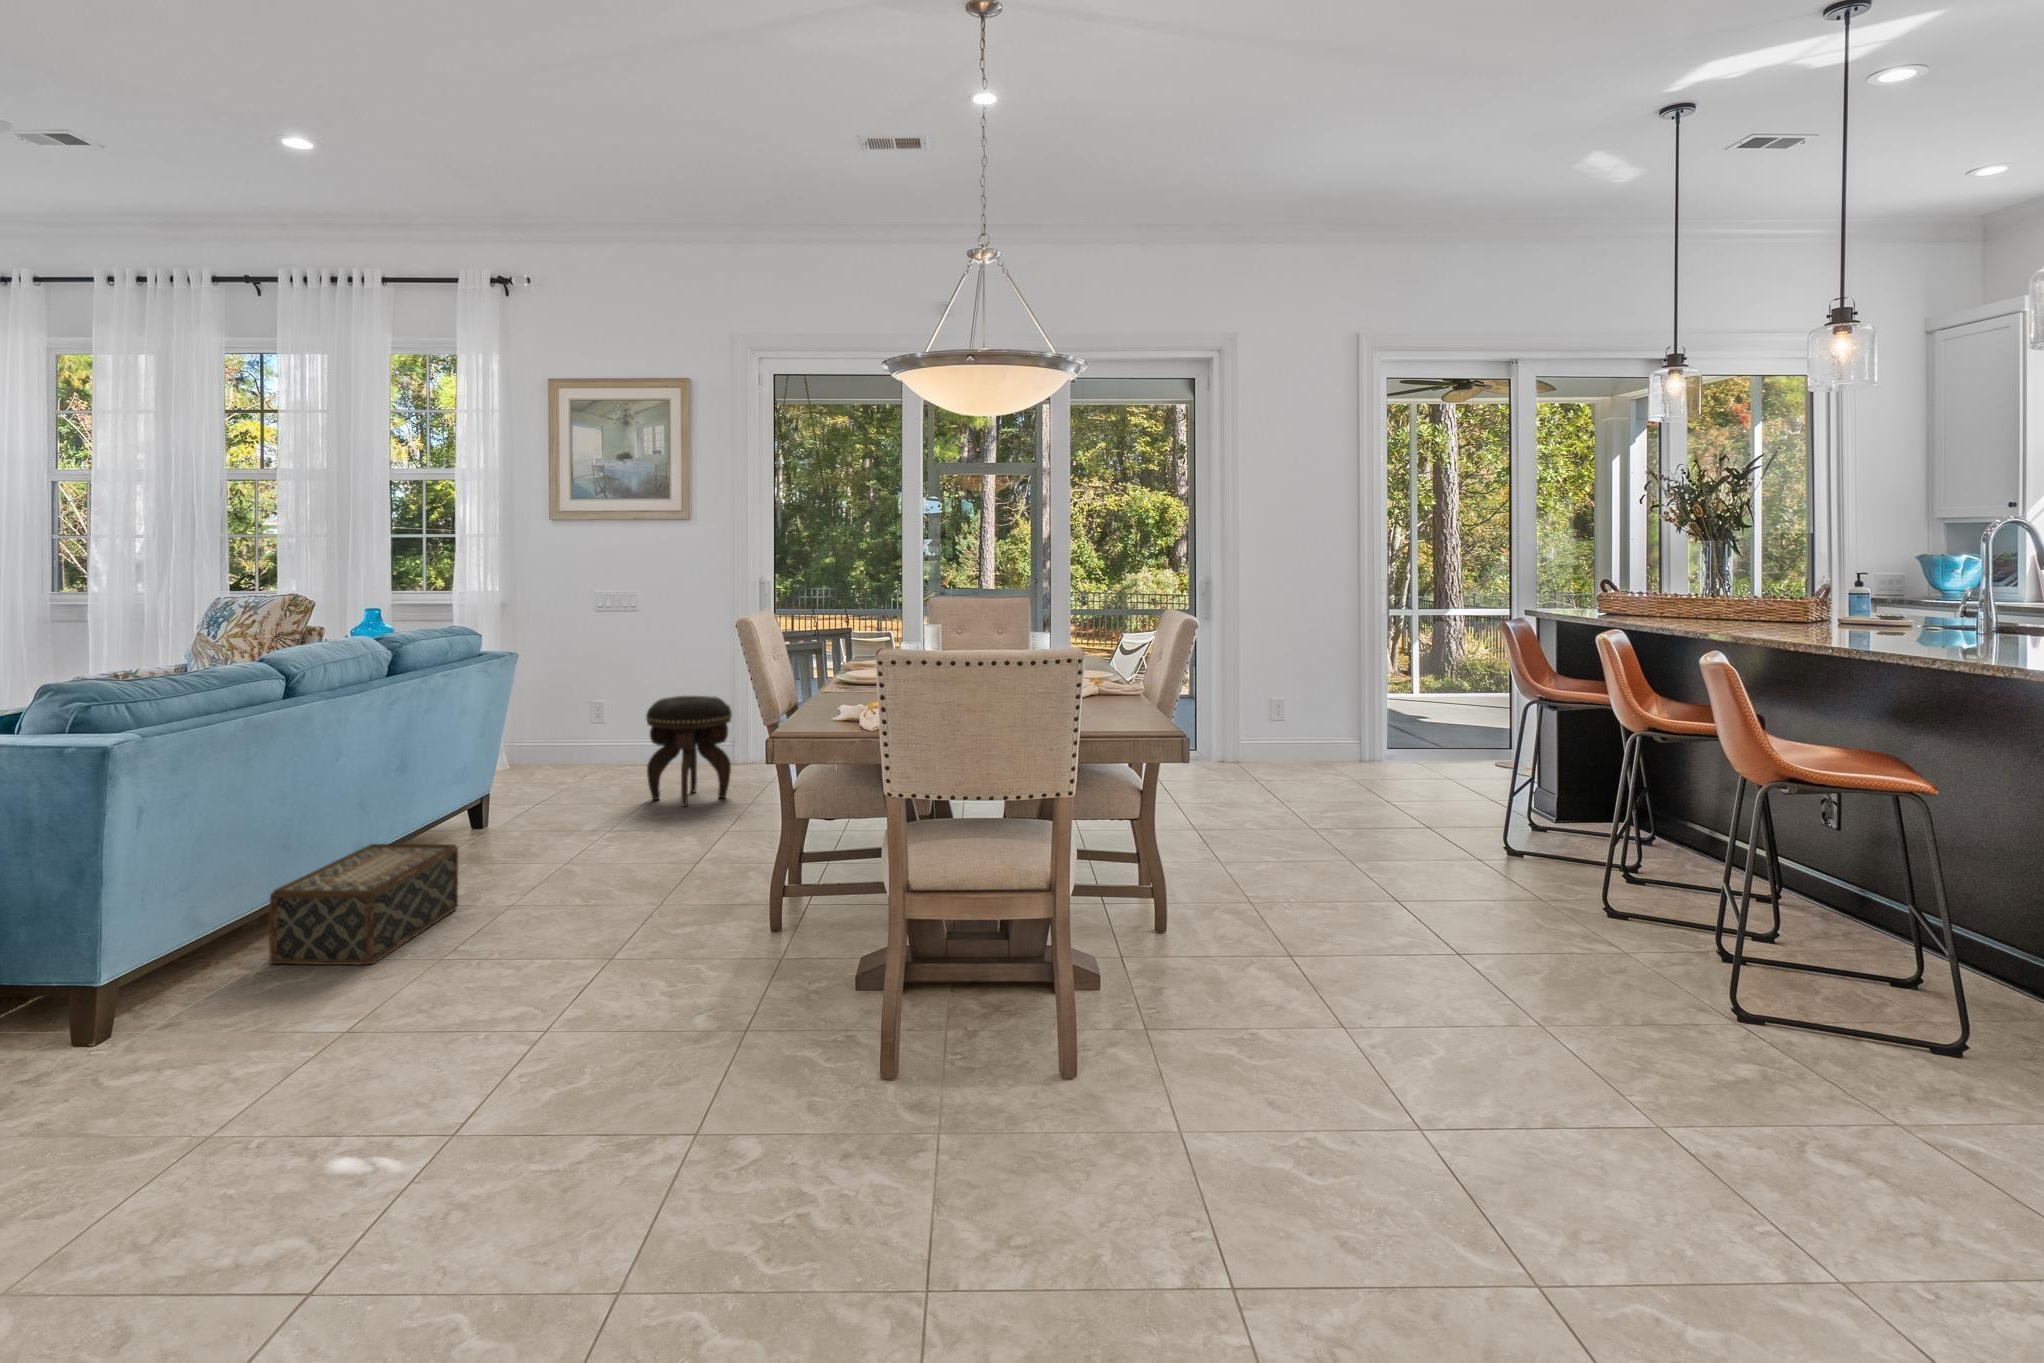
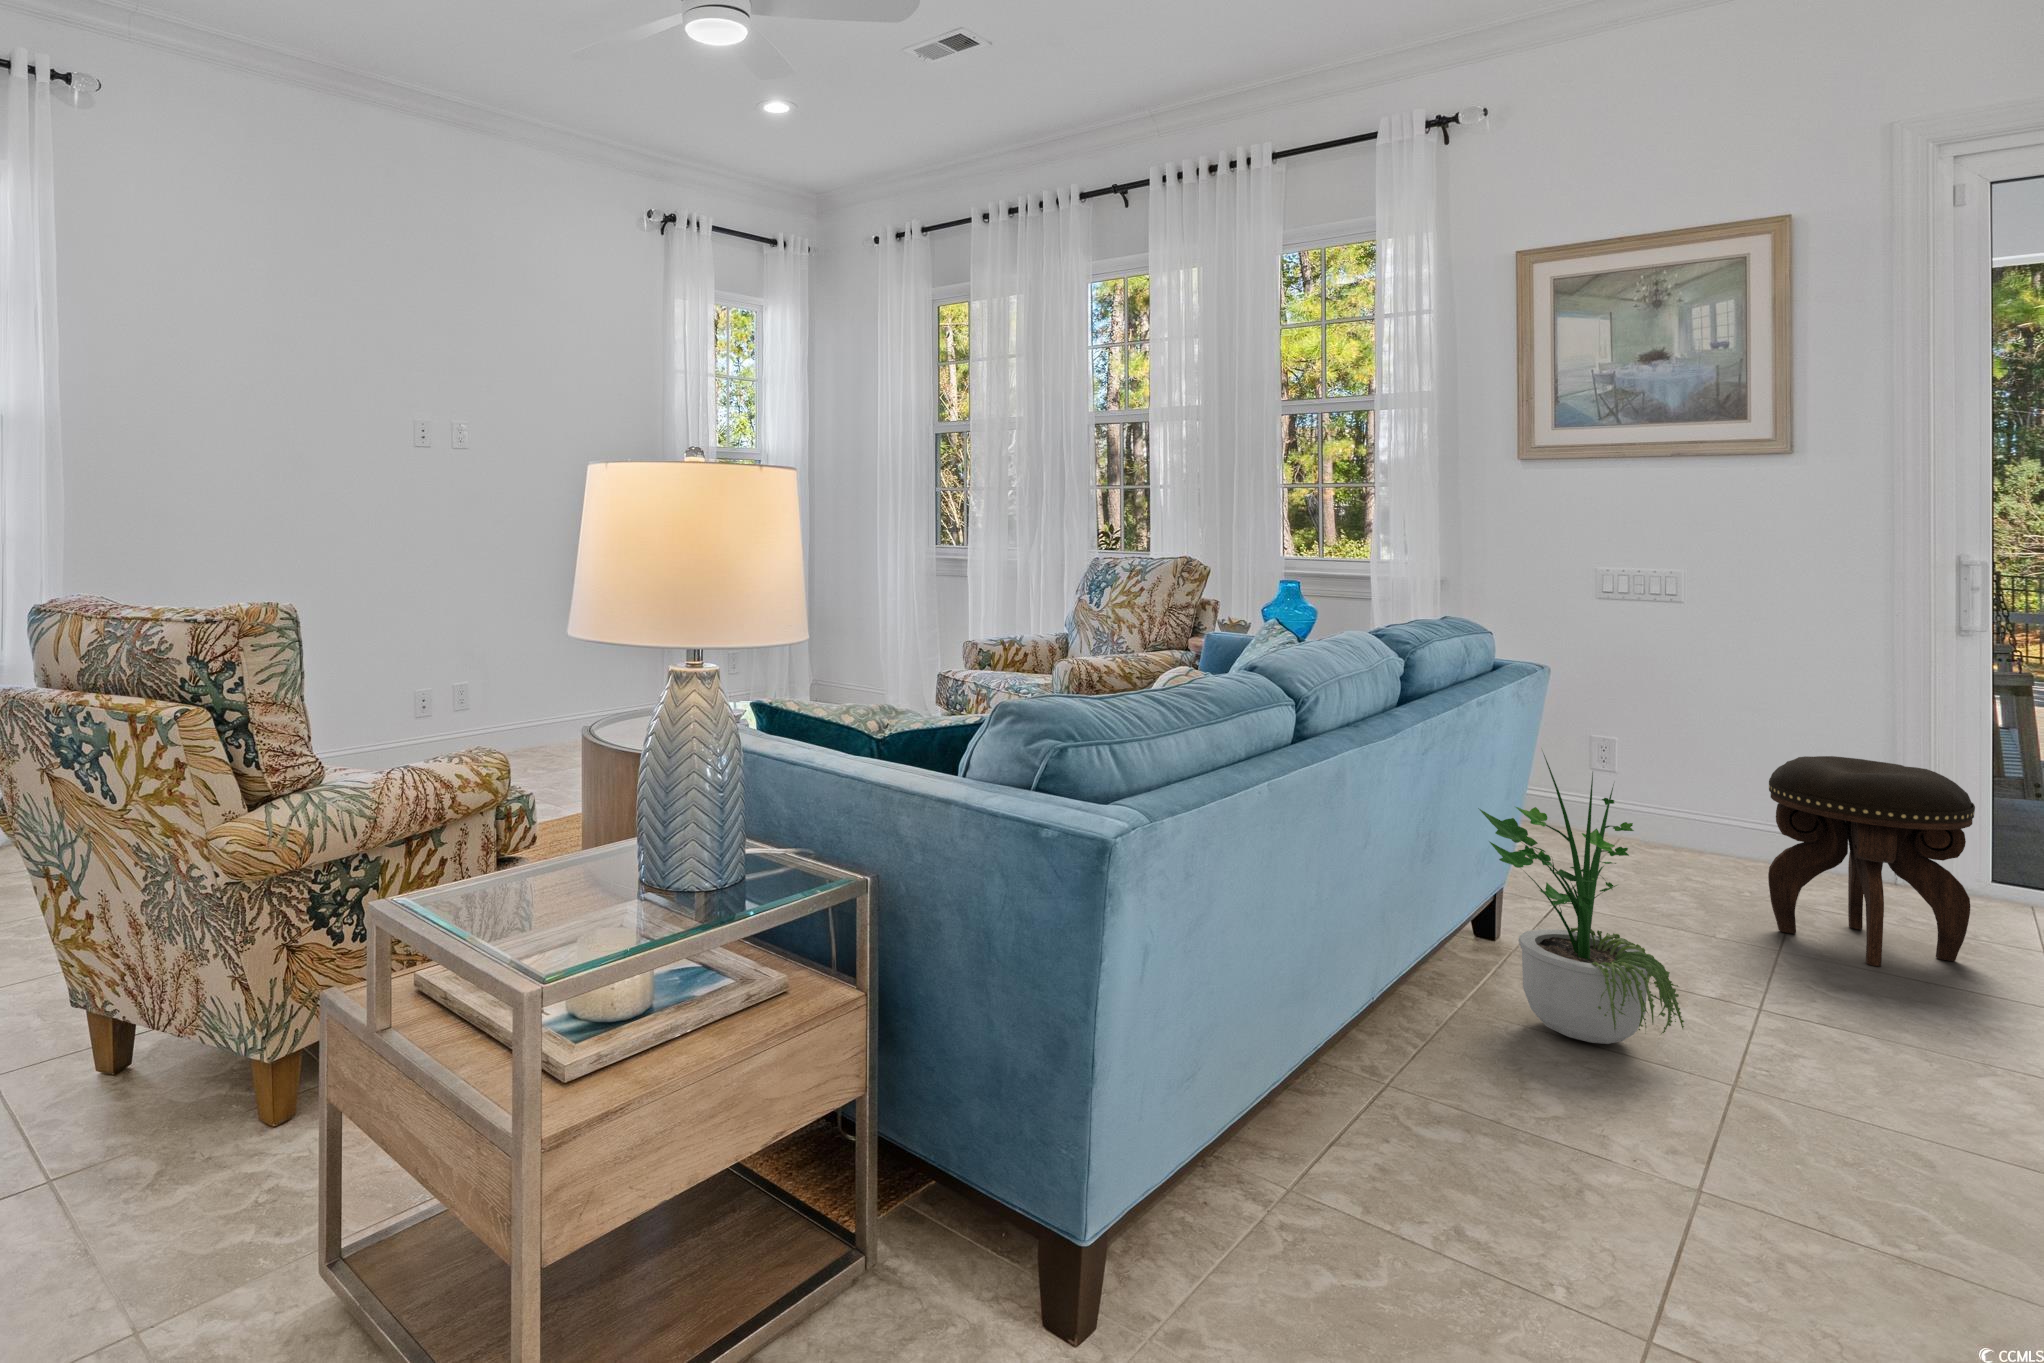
potted plant: none [440,697,548,866] -> present [1478,755,1684,1044]
woven basket: present [269,844,458,965] -> none [1304,989,1593,1299]

